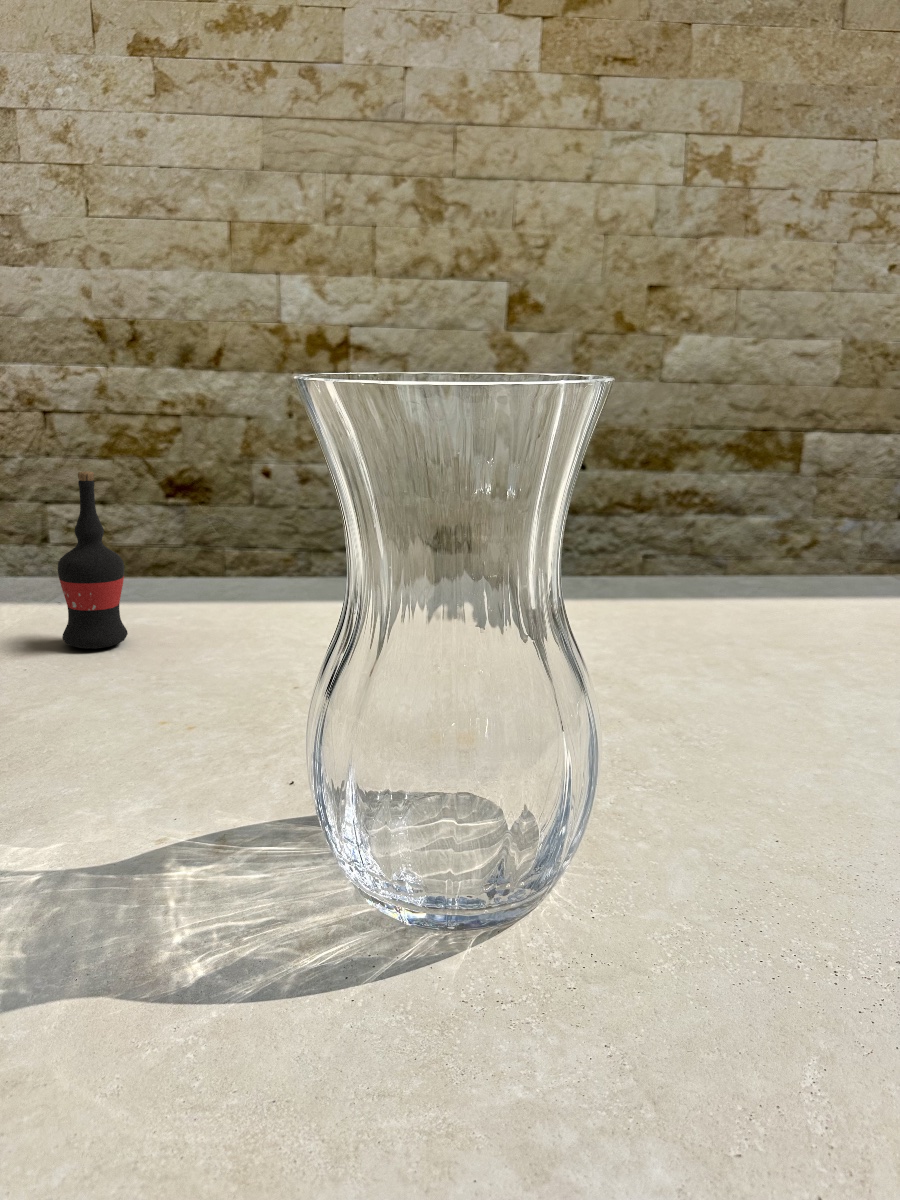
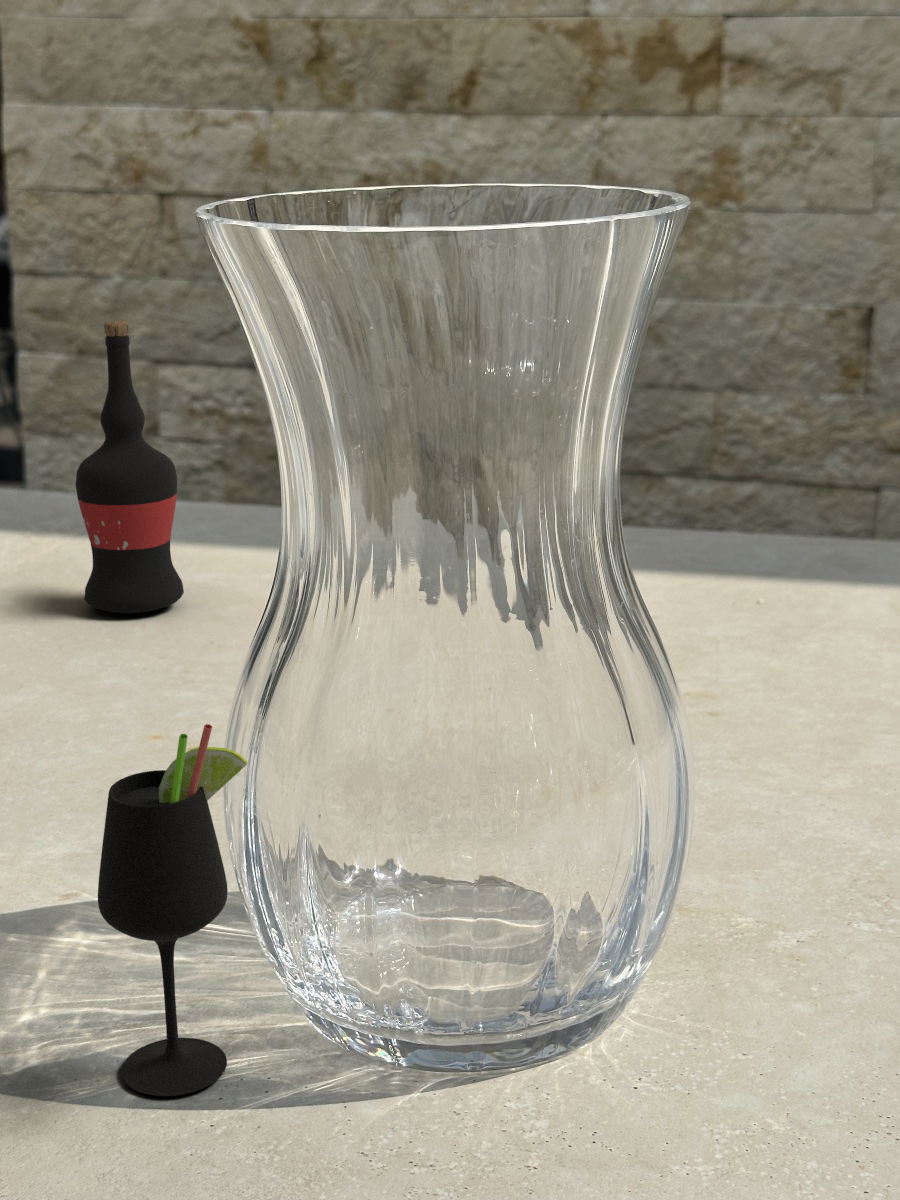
wine glass: none [263,732,367,984] -> present [98,724,248,1096]

